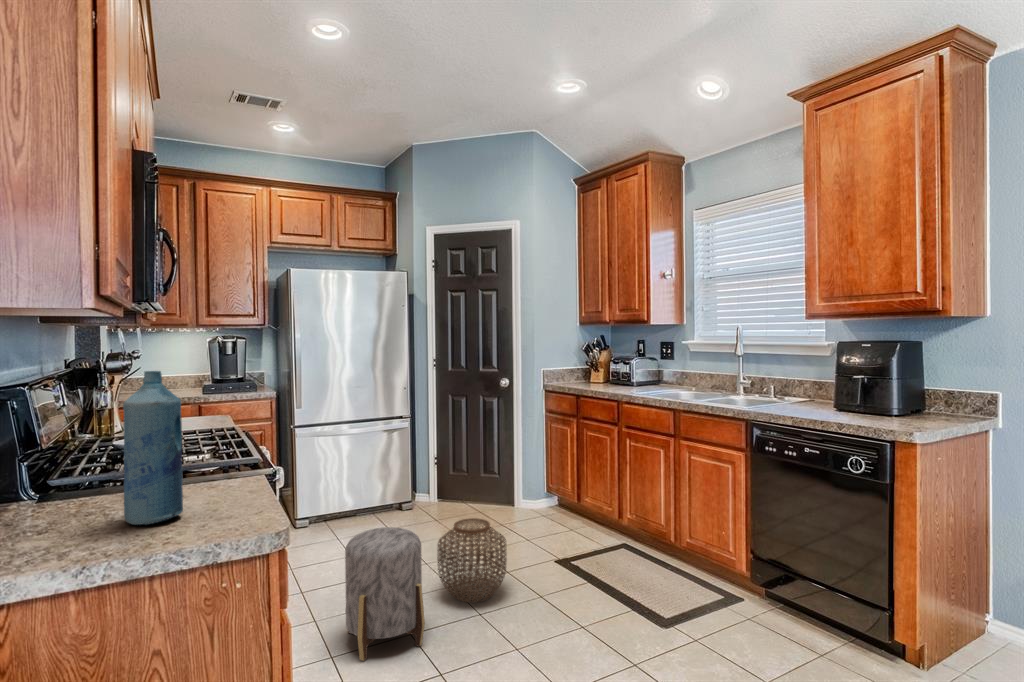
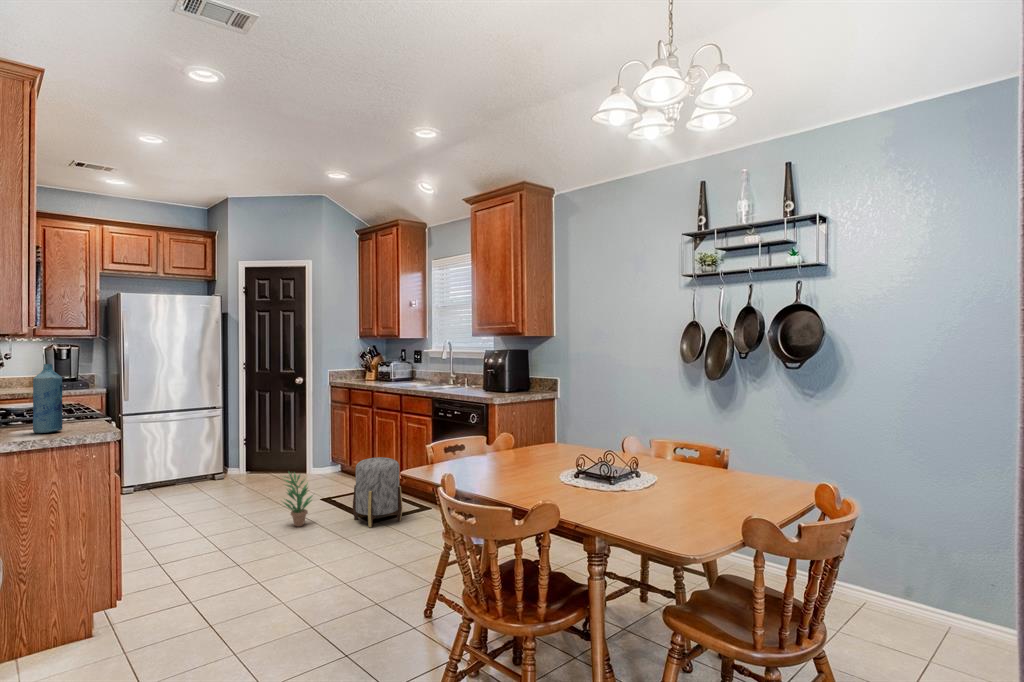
woven basket: present [437,518,507,602] -> none [228,468,278,522]
stool: present [345,527,425,661] -> present [353,457,403,527]
potted plant: none [519,531,569,622] -> present [283,473,312,526]

